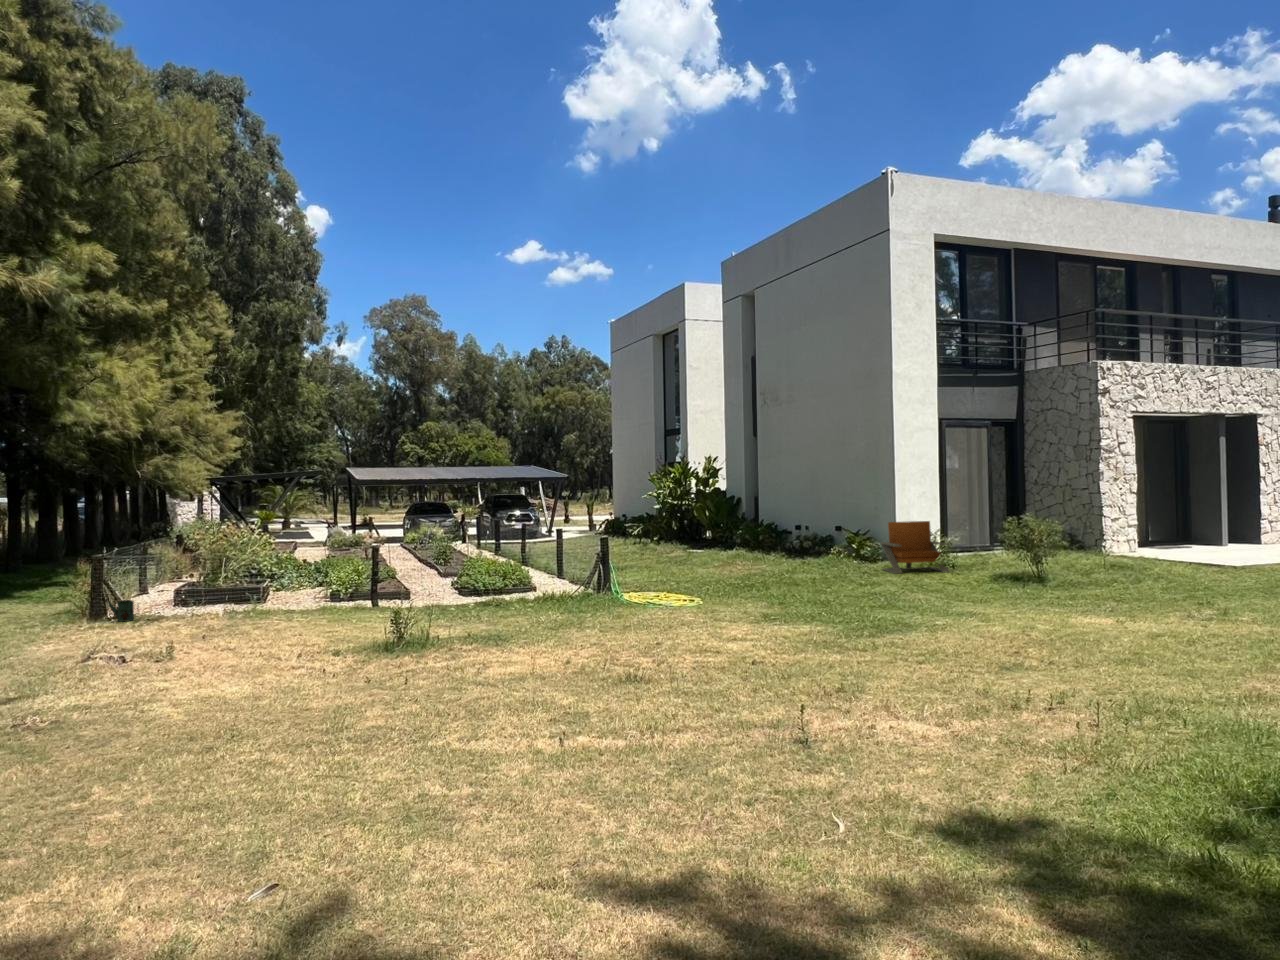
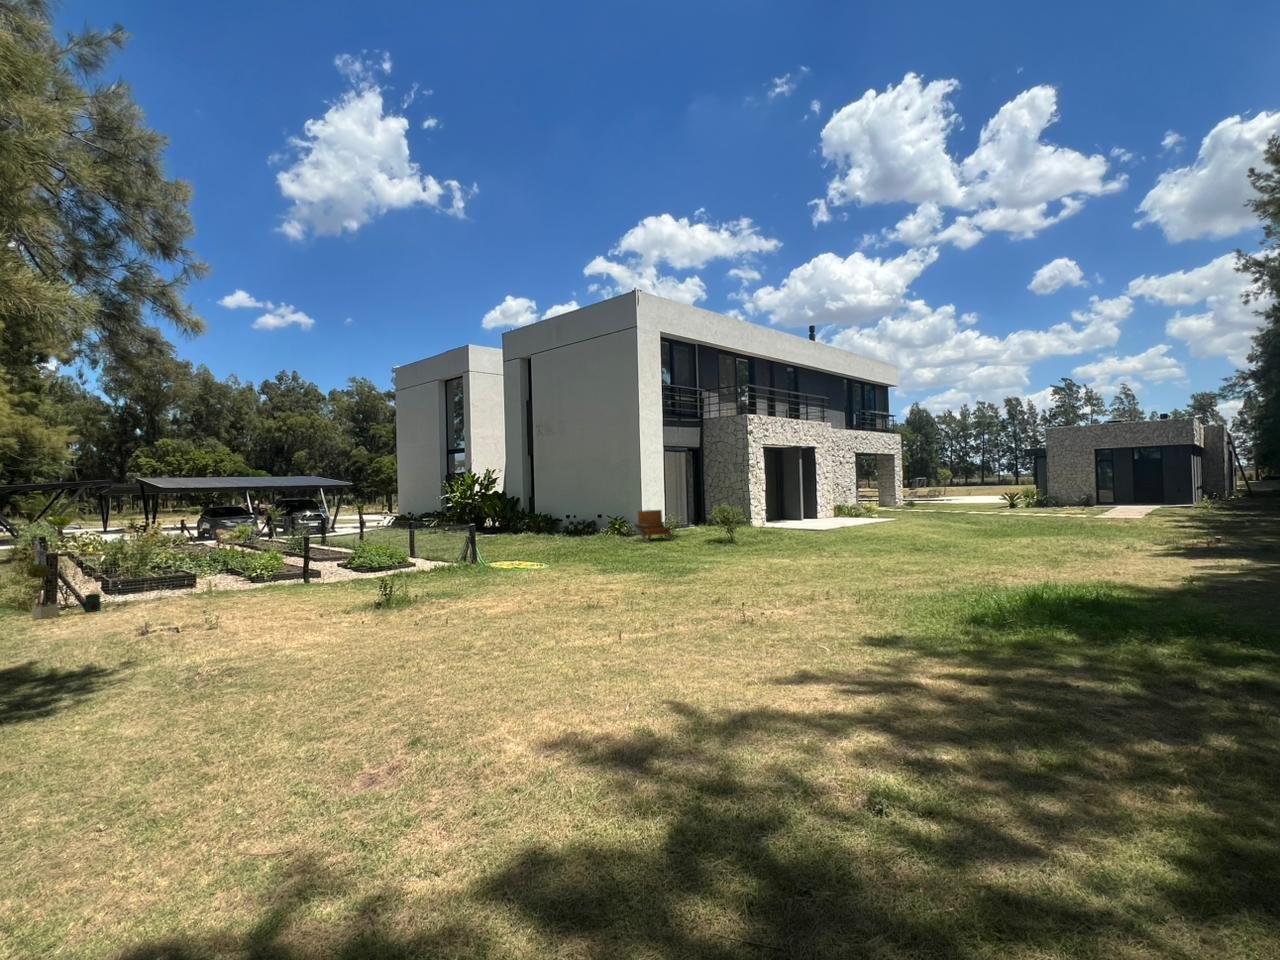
potted tree: none [59,560,91,626] -> present [27,564,59,619]

